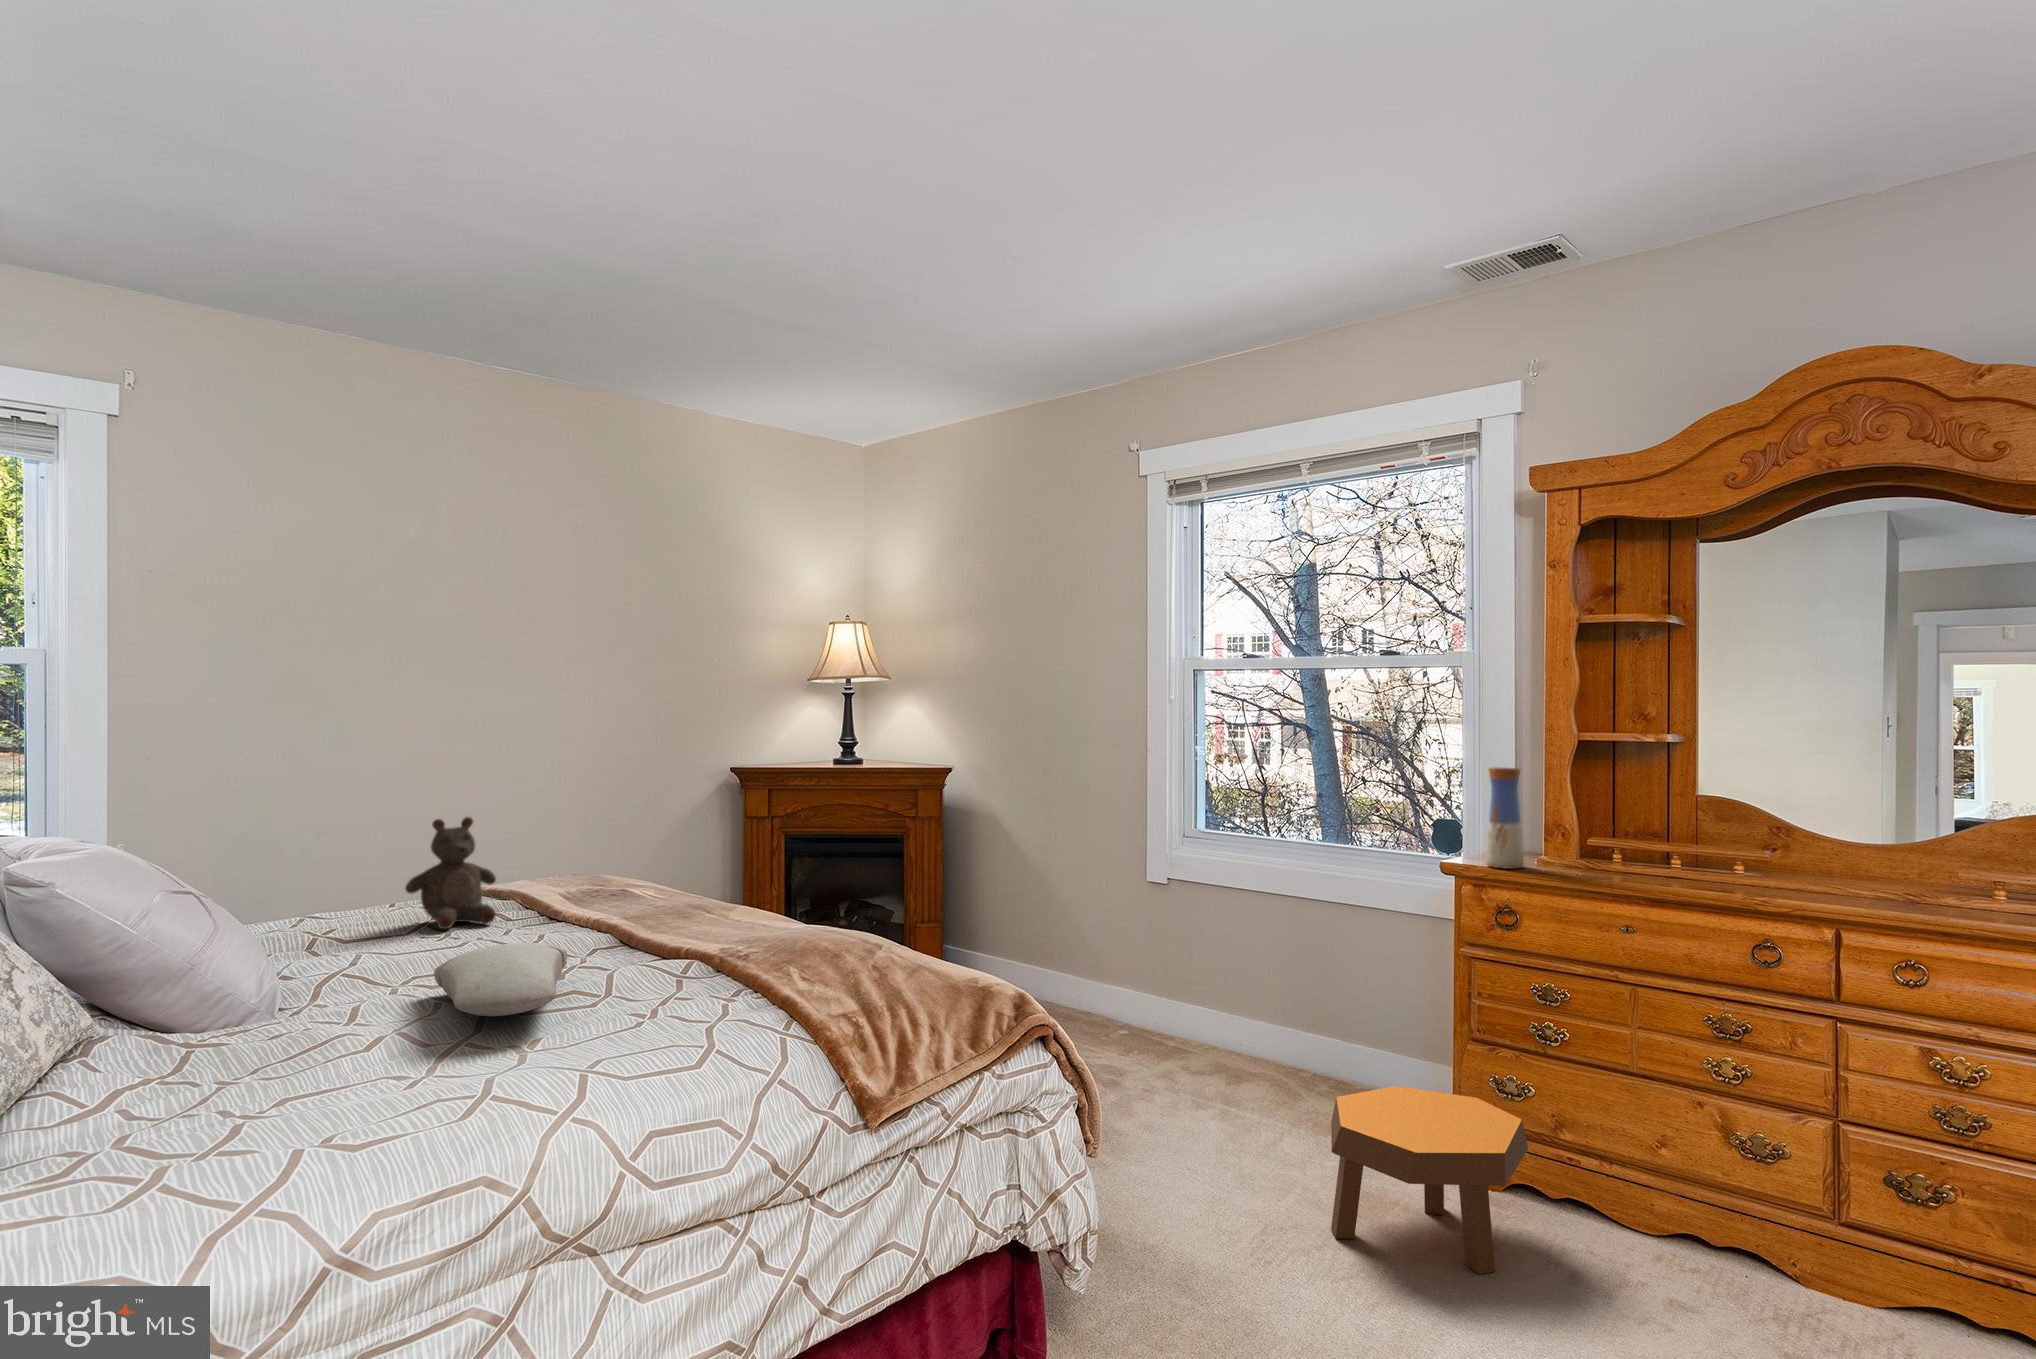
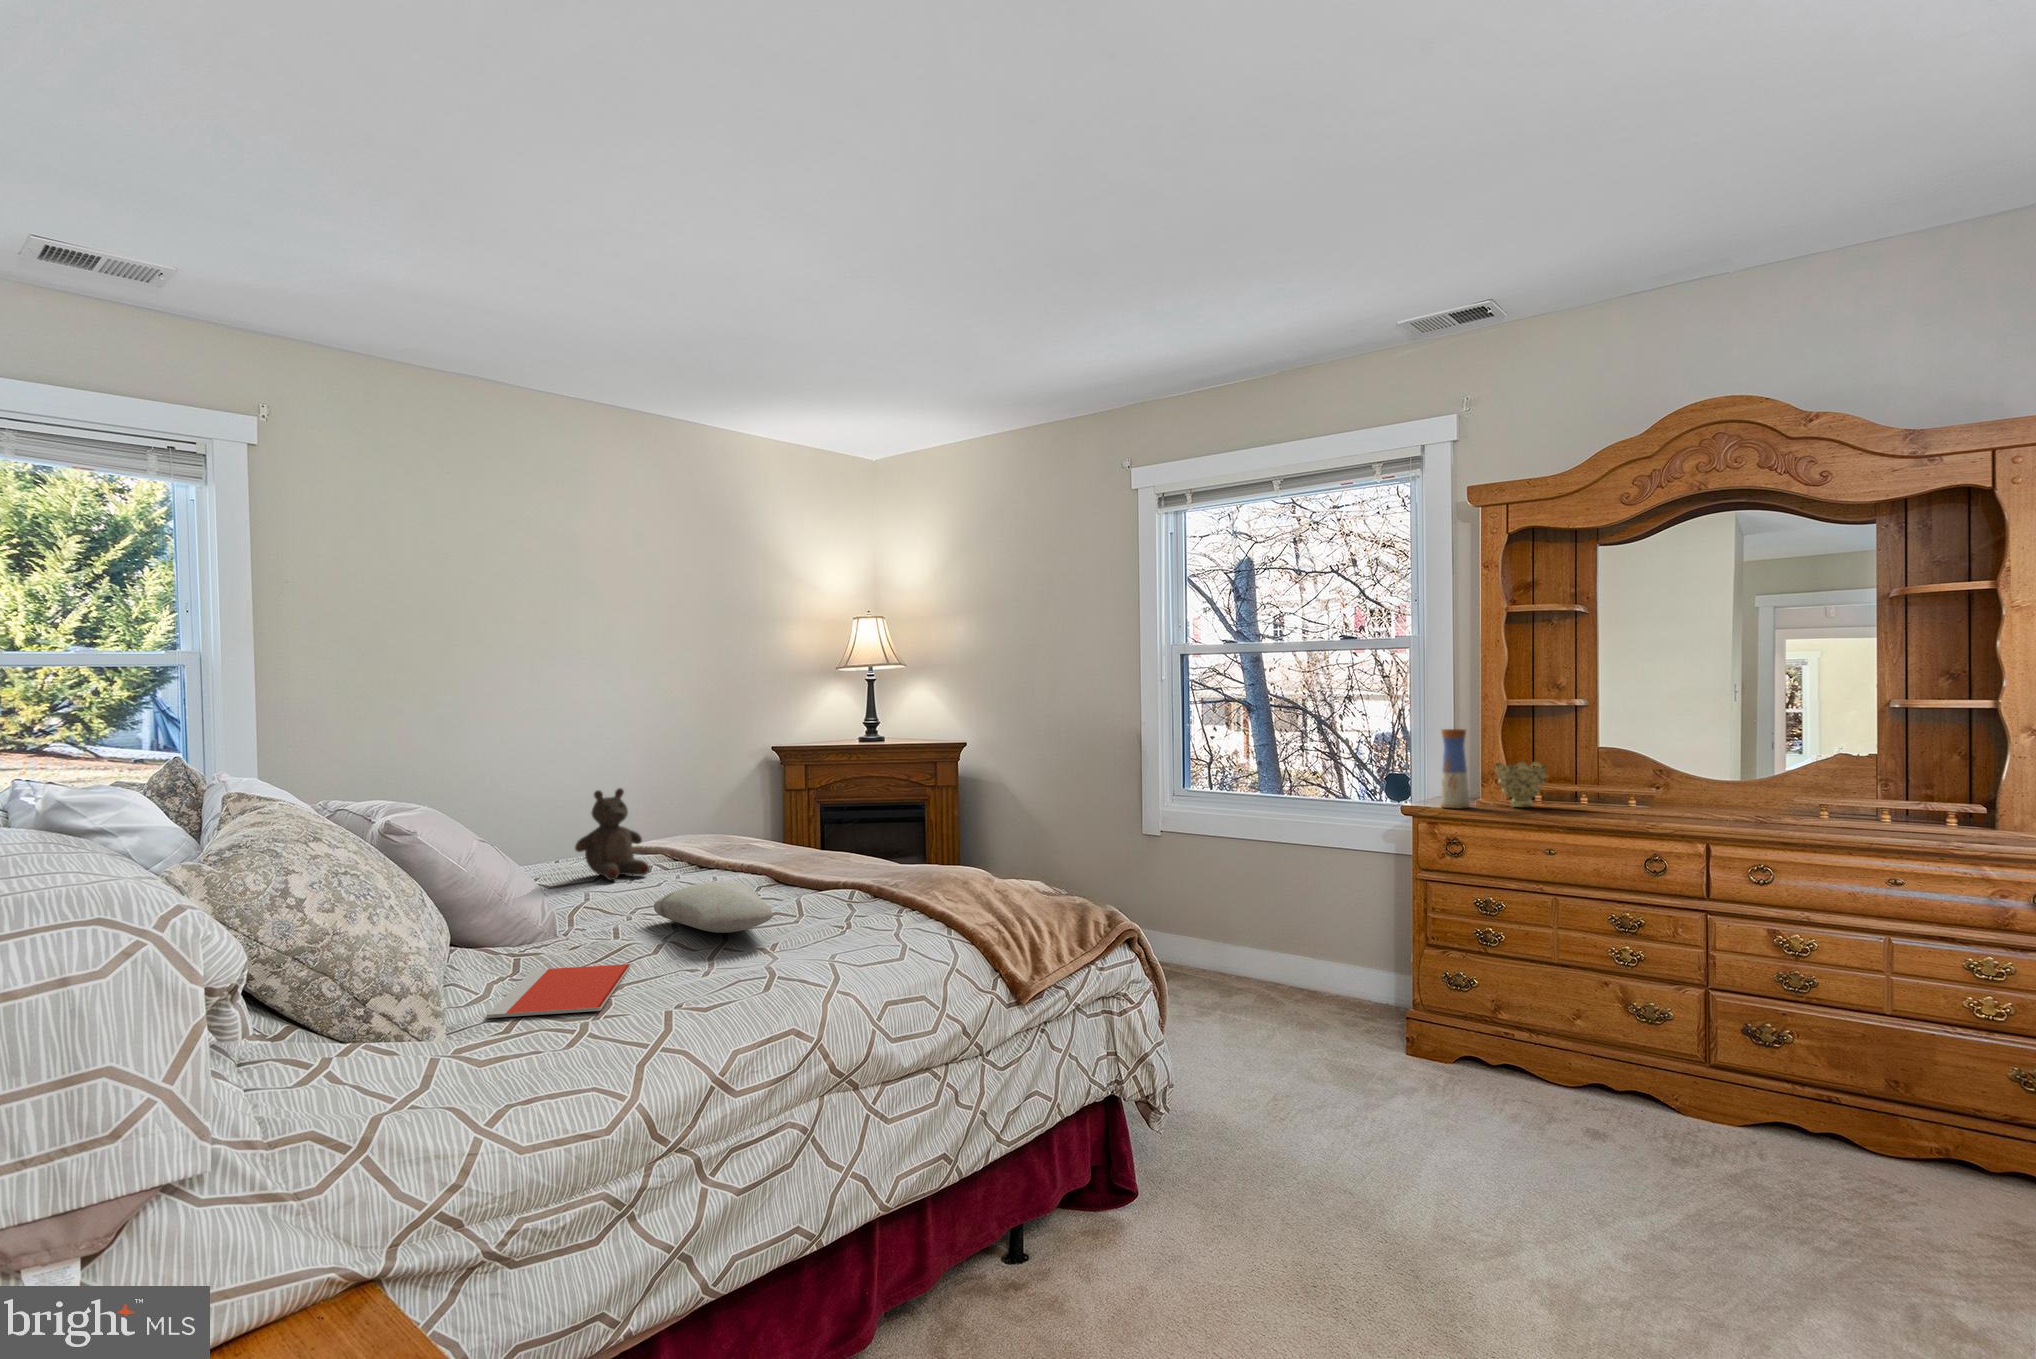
decorative bowl: none [1557,811,1624,870] -> present [1496,762,1546,808]
notebook: none [60,1060,338,1146] -> present [487,964,631,1018]
footstool: present [1331,1086,1528,1274] -> none [1326,982,1480,1115]

